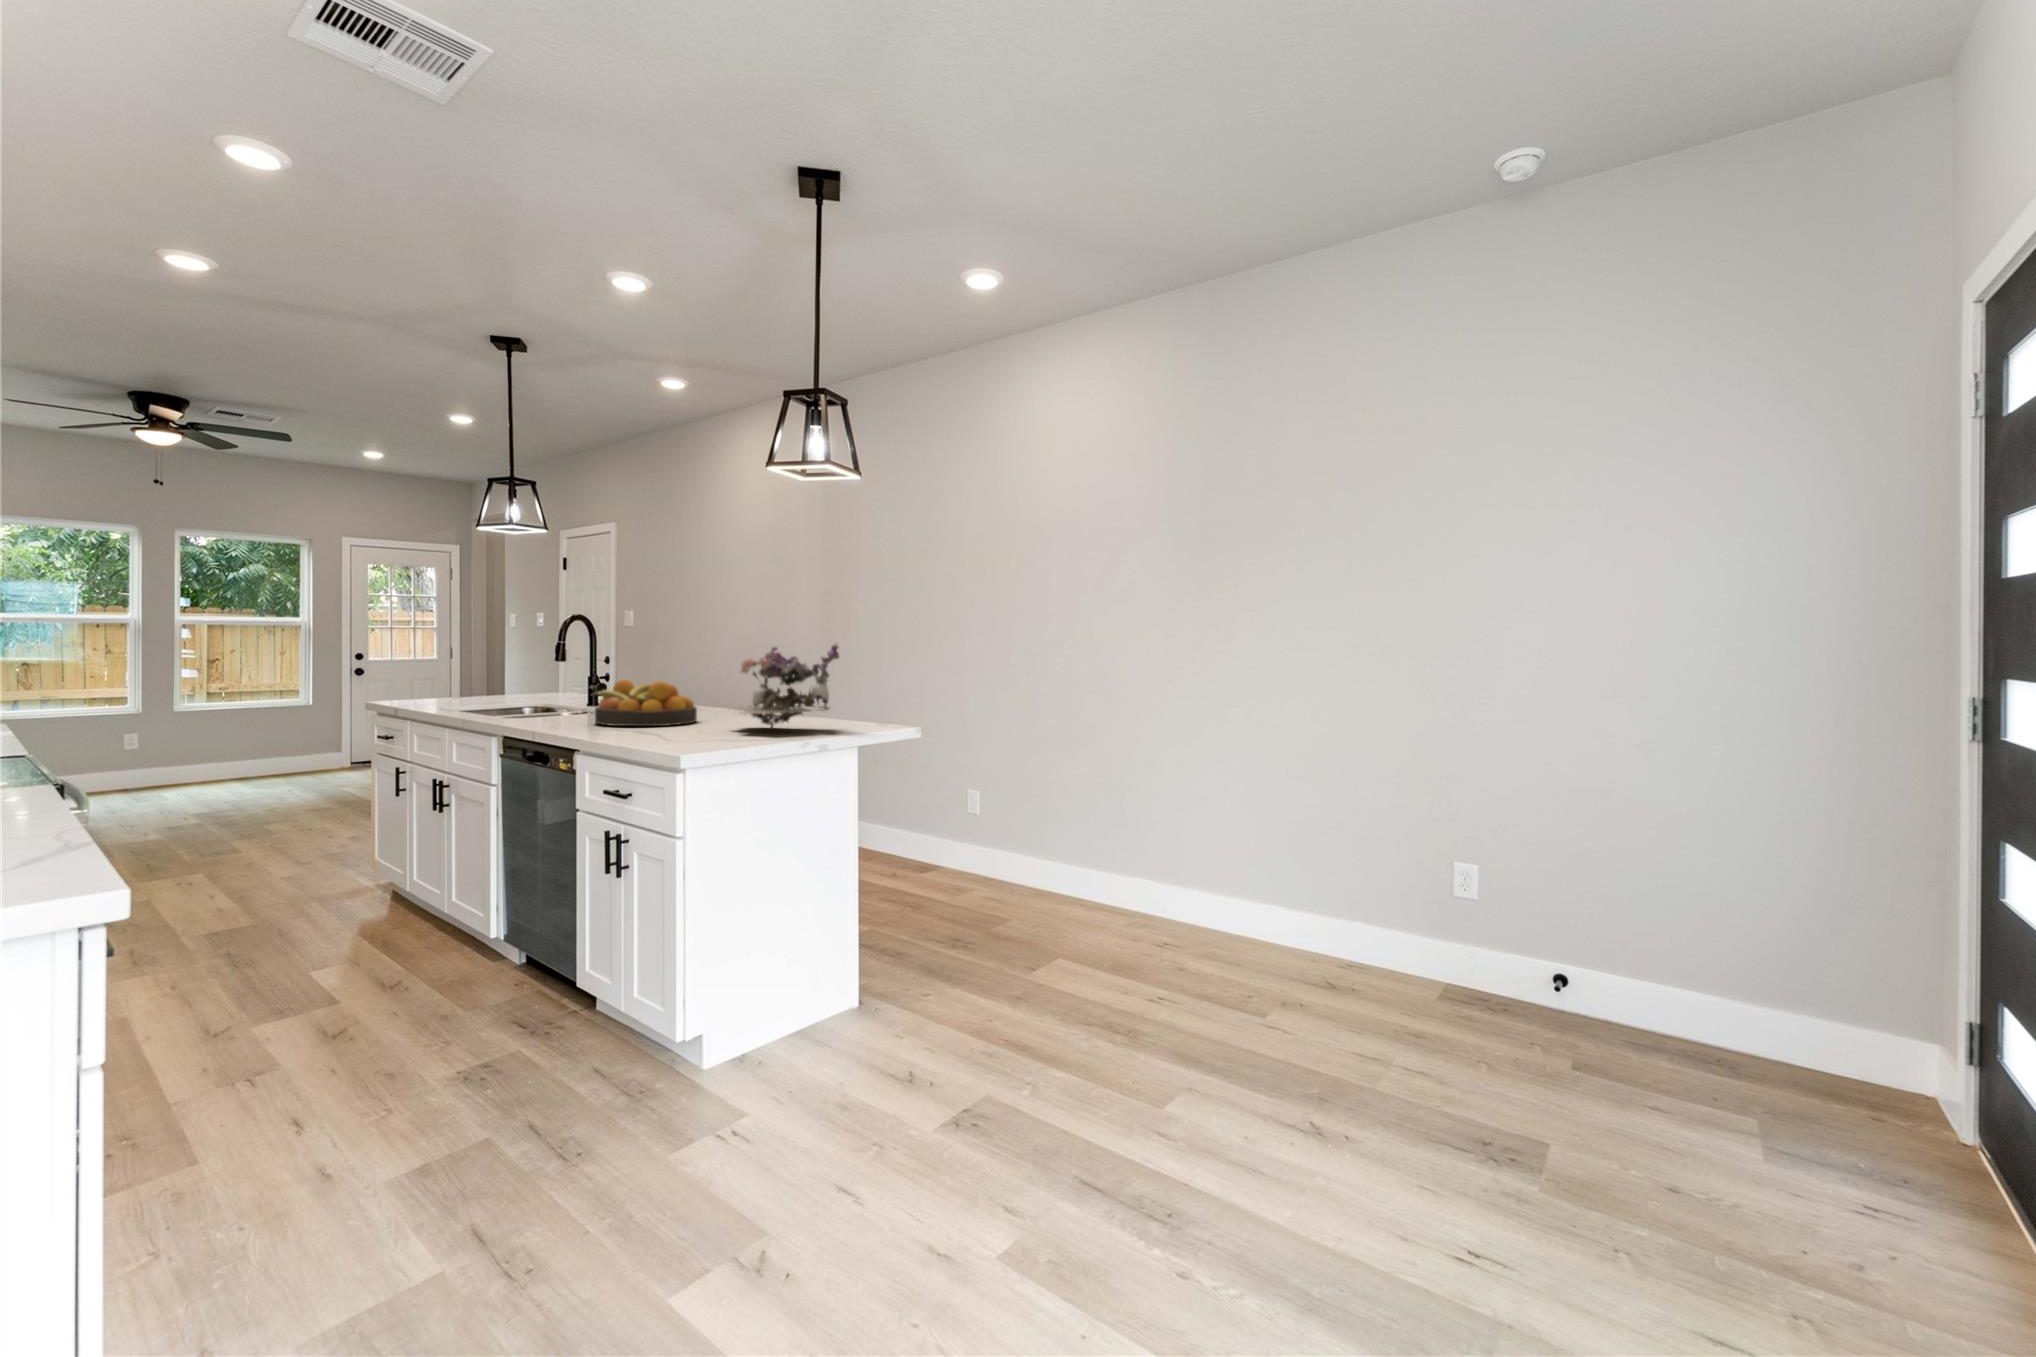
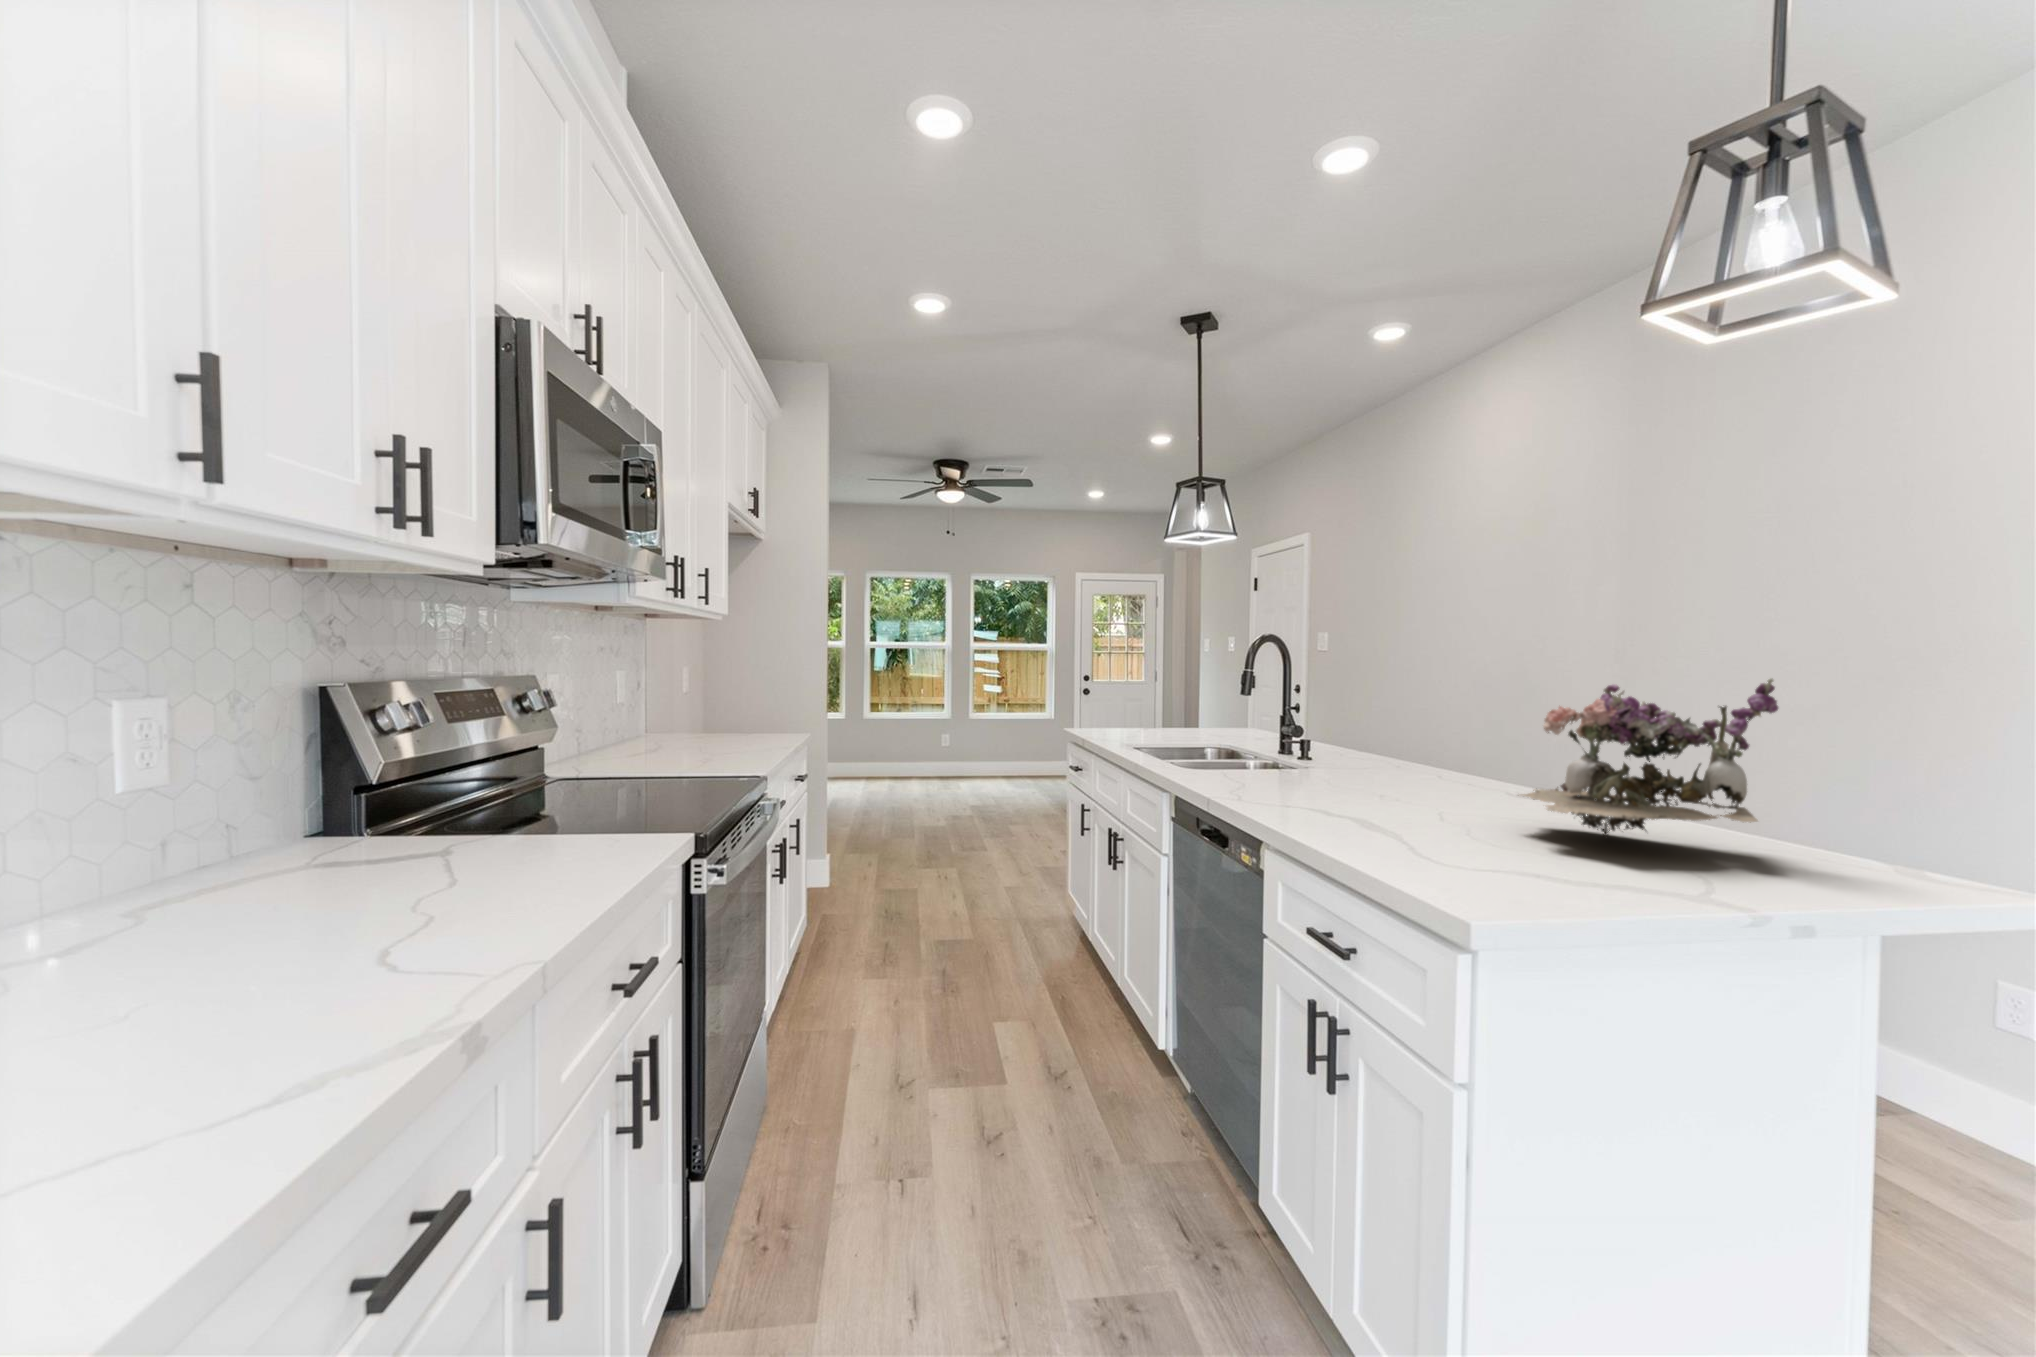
fruit bowl: present [594,680,697,726] -> none [1289,730,1447,808]

